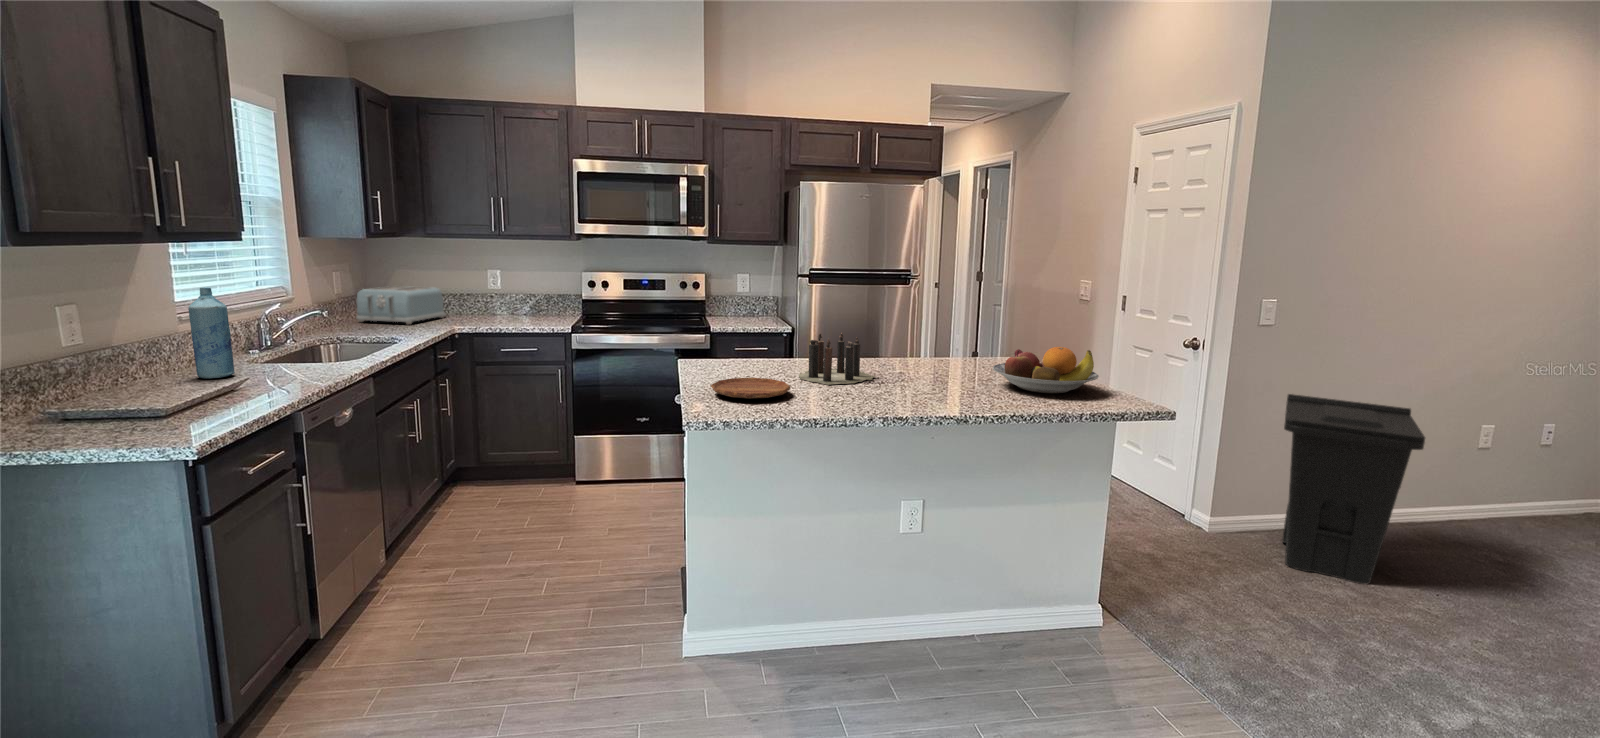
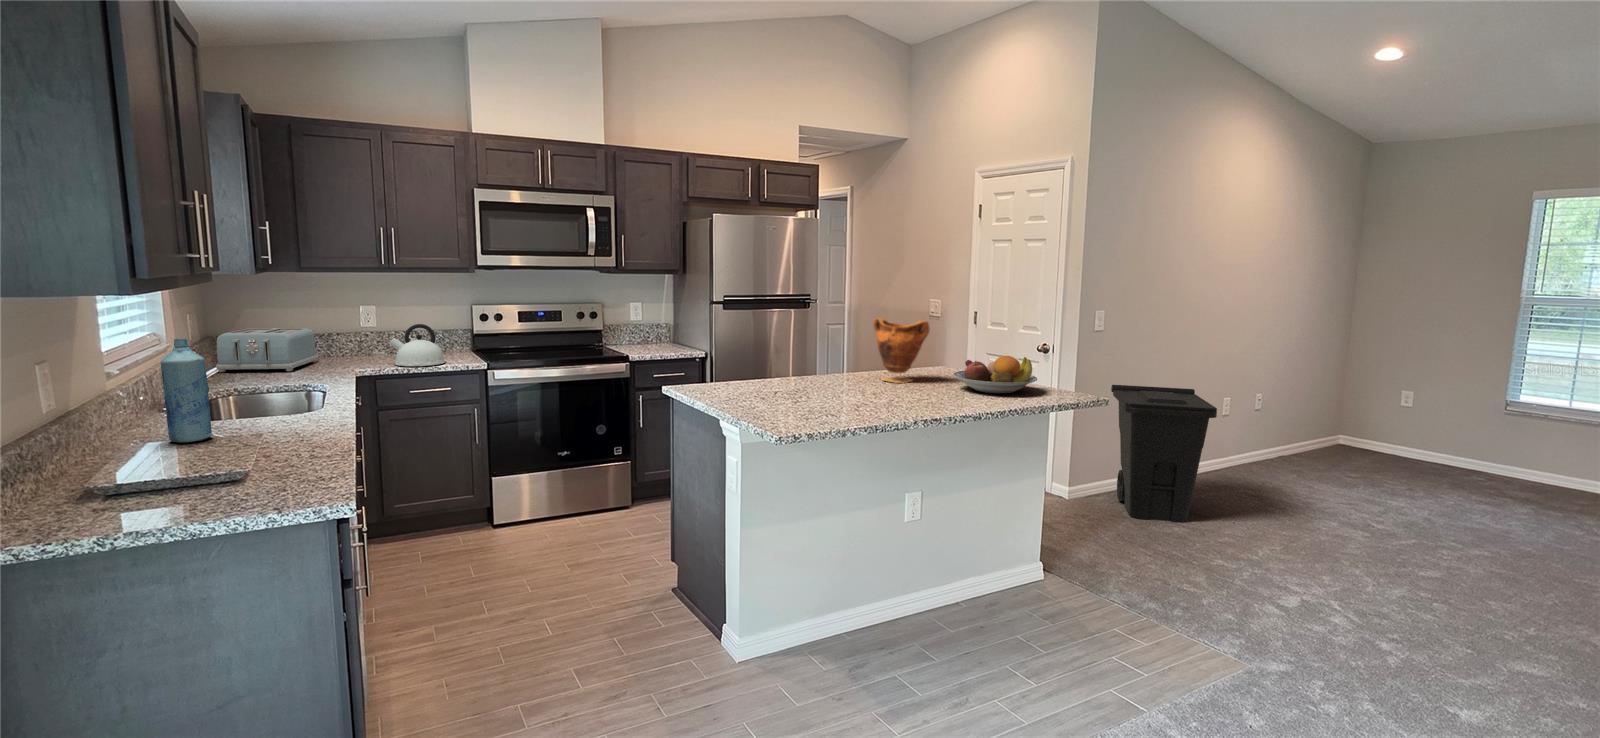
kettle: none [493,287,542,326] -> present [389,324,445,366]
vase: none [922,295,980,372] -> present [873,318,930,383]
candle: present [799,333,875,385] -> none [787,354,869,400]
tray: present [711,378,790,399] -> none [755,397,825,415]

